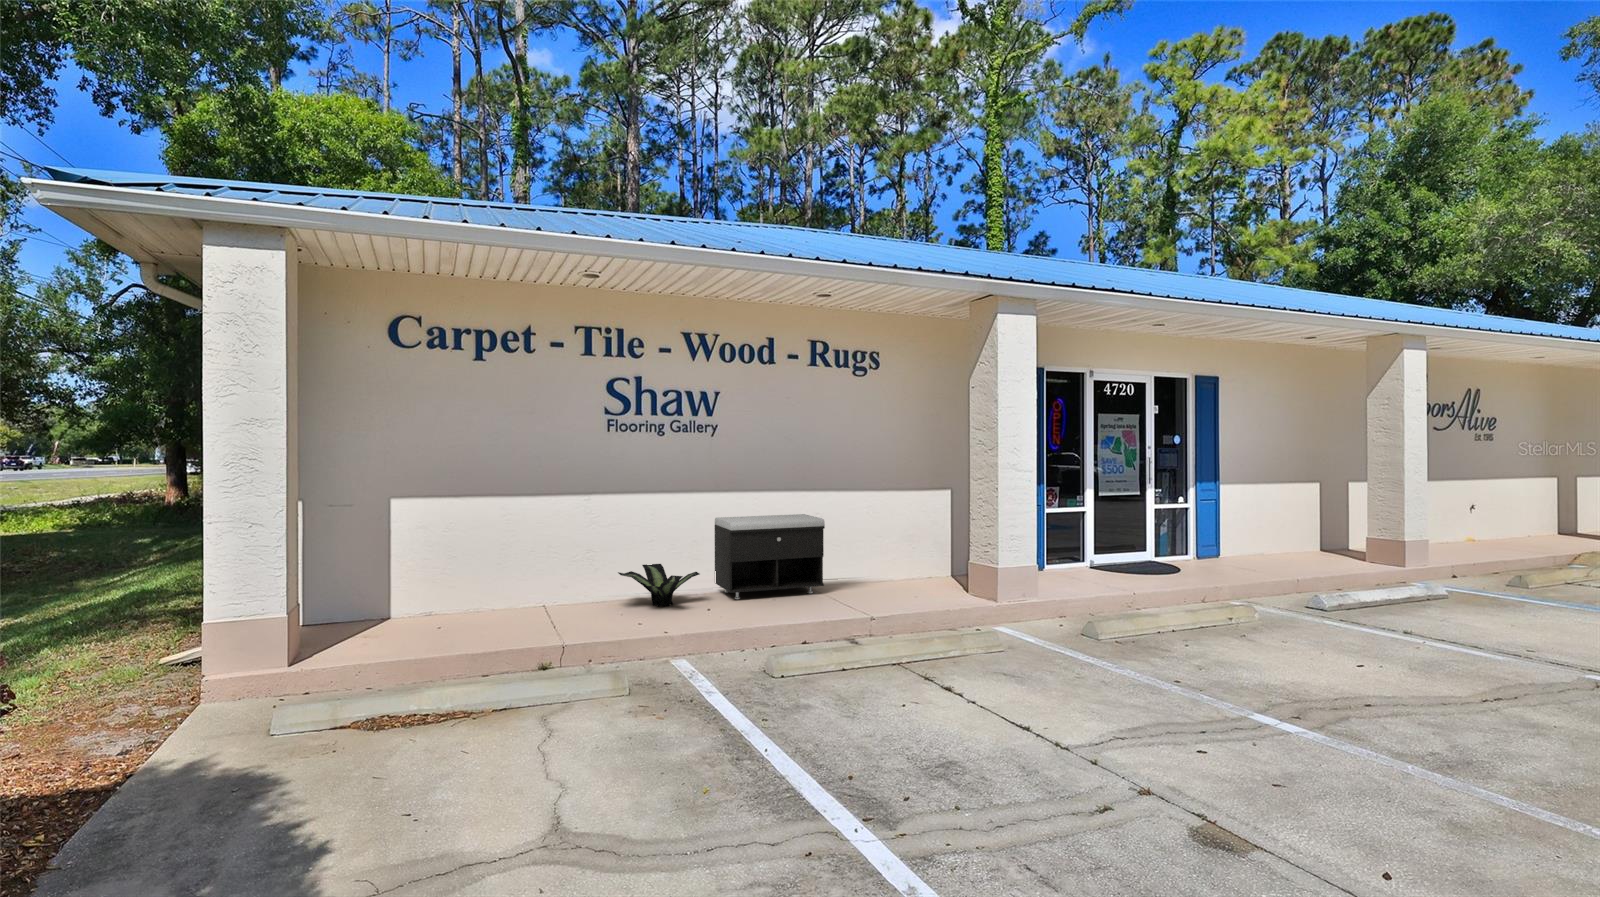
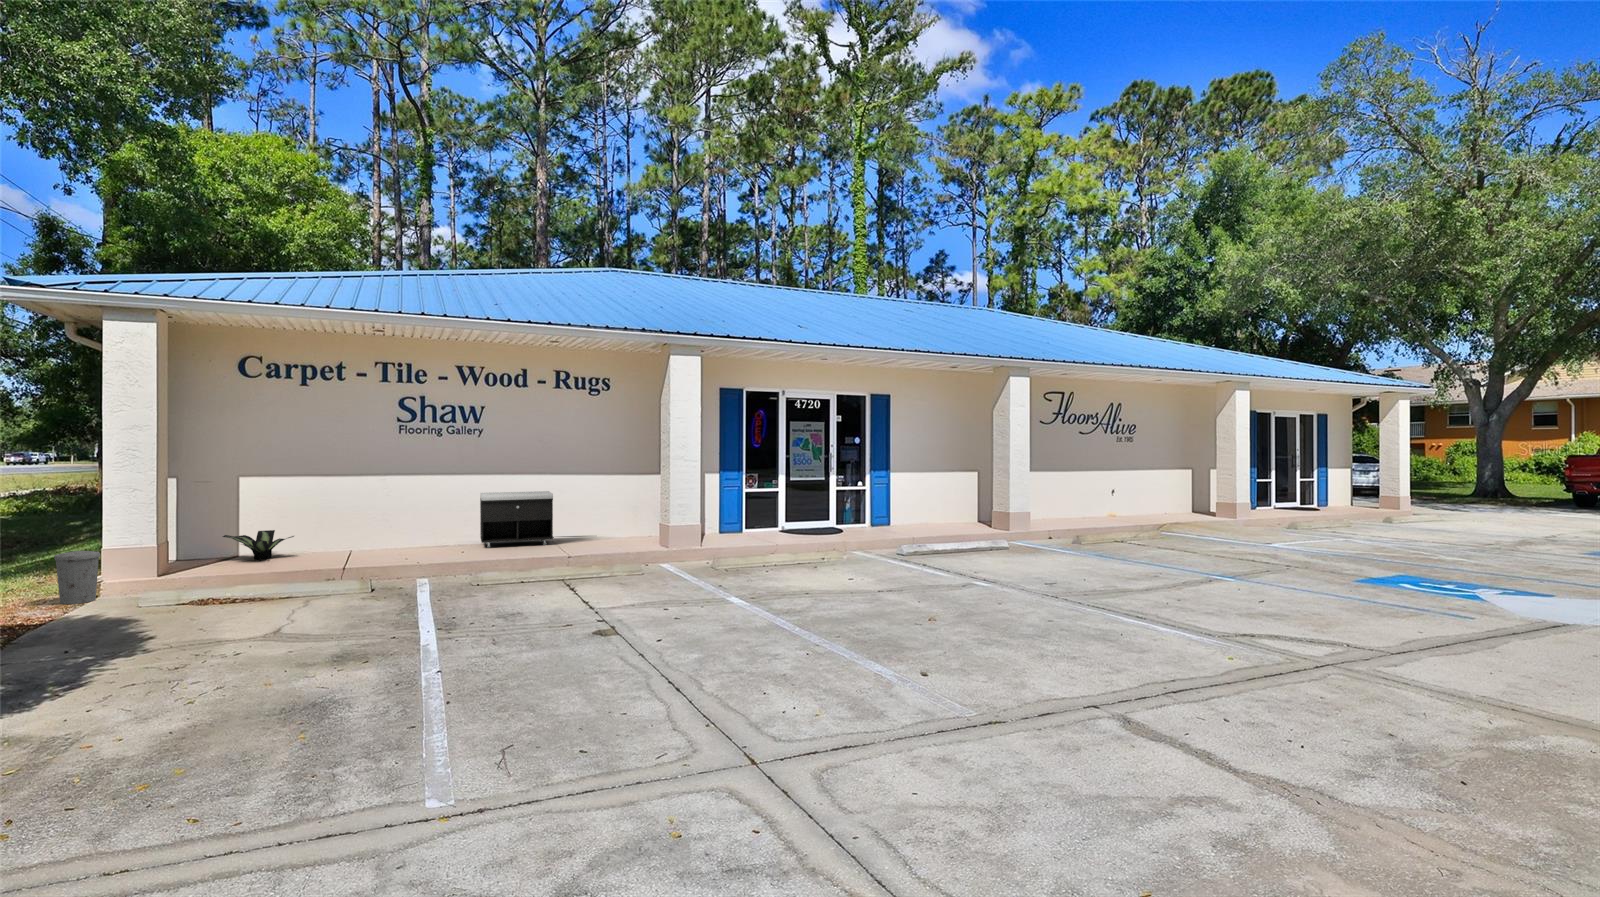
potted plant: present [618,564,700,607] -> present [223,530,294,560]
trash can: none [131,626,204,720] -> present [54,551,100,604]

